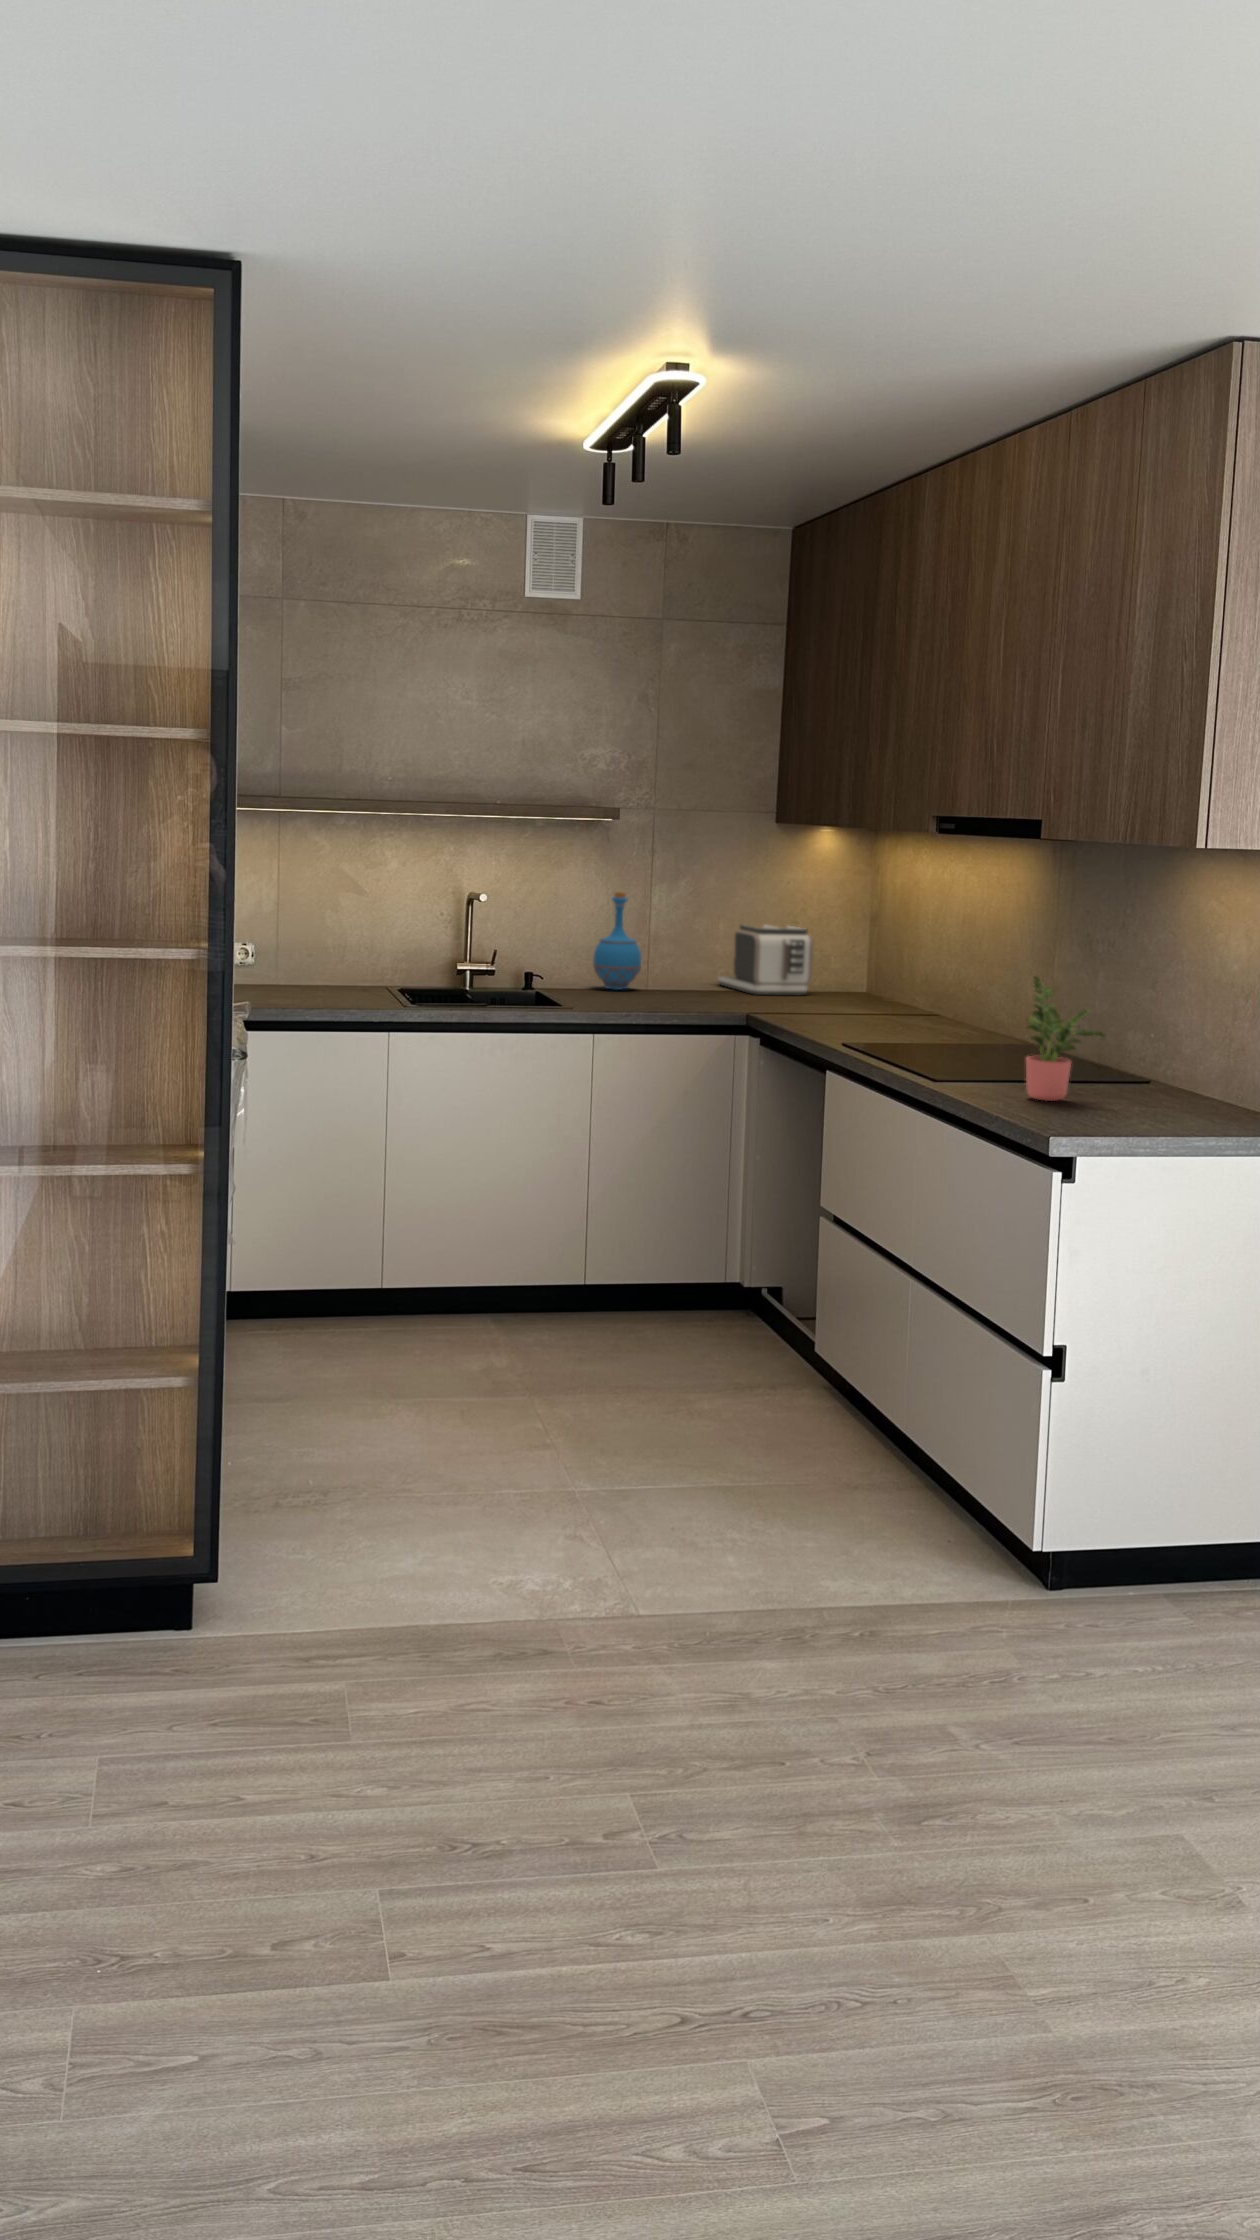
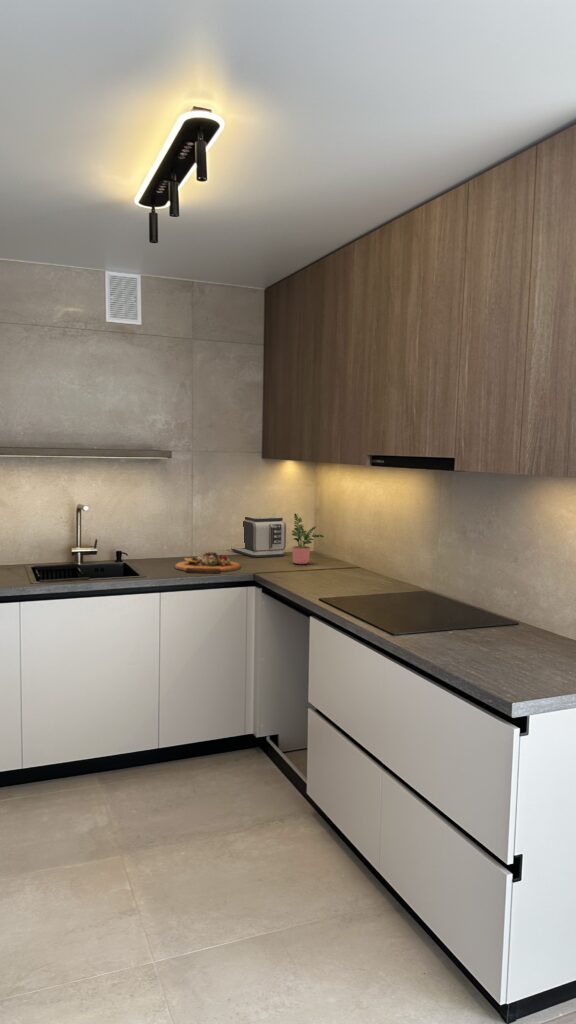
bottle: present [593,892,641,990] -> none [157,500,187,558]
potted plant: present [1026,976,1105,1101] -> present [292,514,324,564]
cutting board: none [621,978,730,1011] -> present [175,552,241,573]

